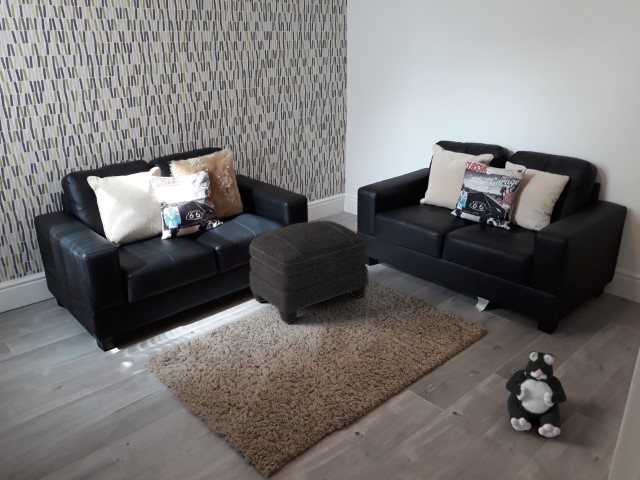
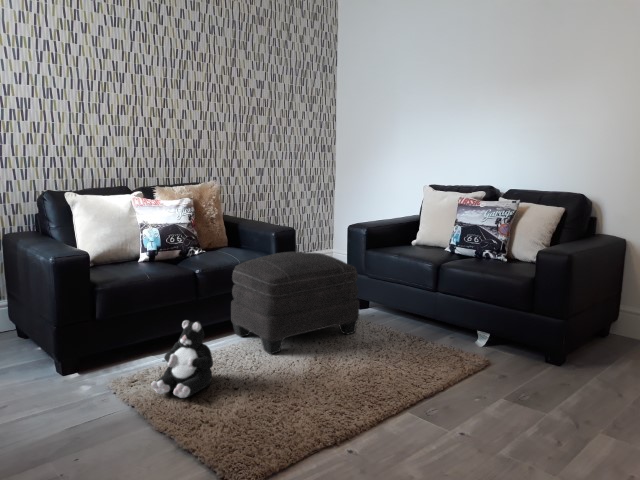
plush toy: present [506,351,566,437] -> present [151,320,213,398]

